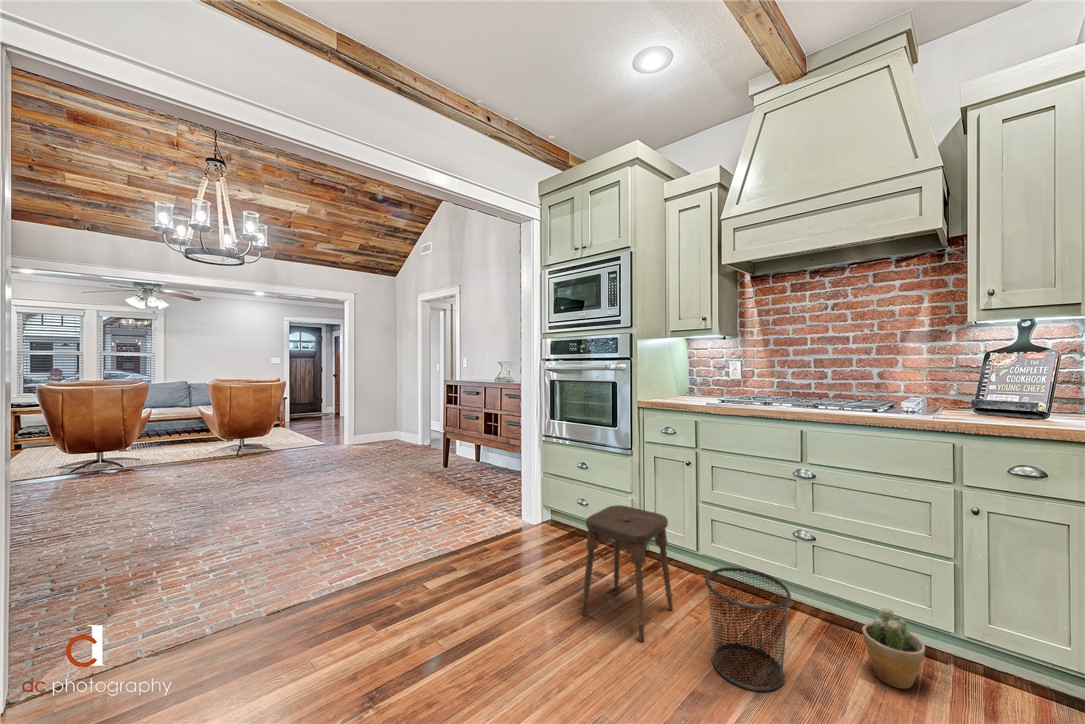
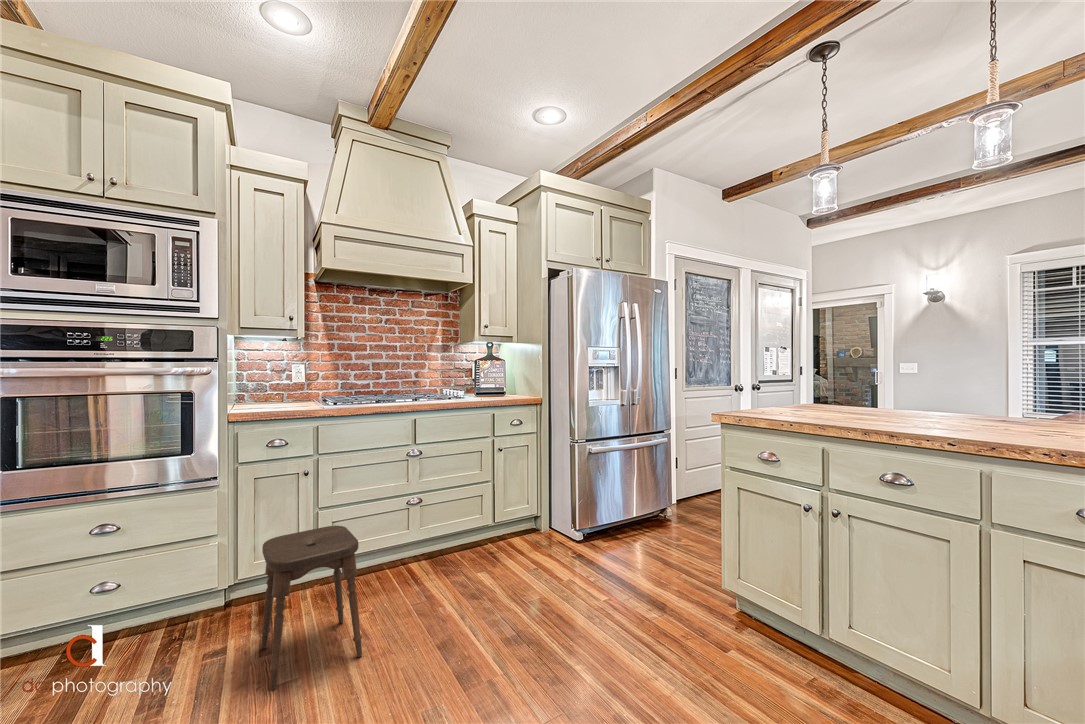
waste bin: present [705,567,791,691] -> none [406,532,471,627]
potted plant: present [862,608,925,689] -> none [473,524,504,570]

